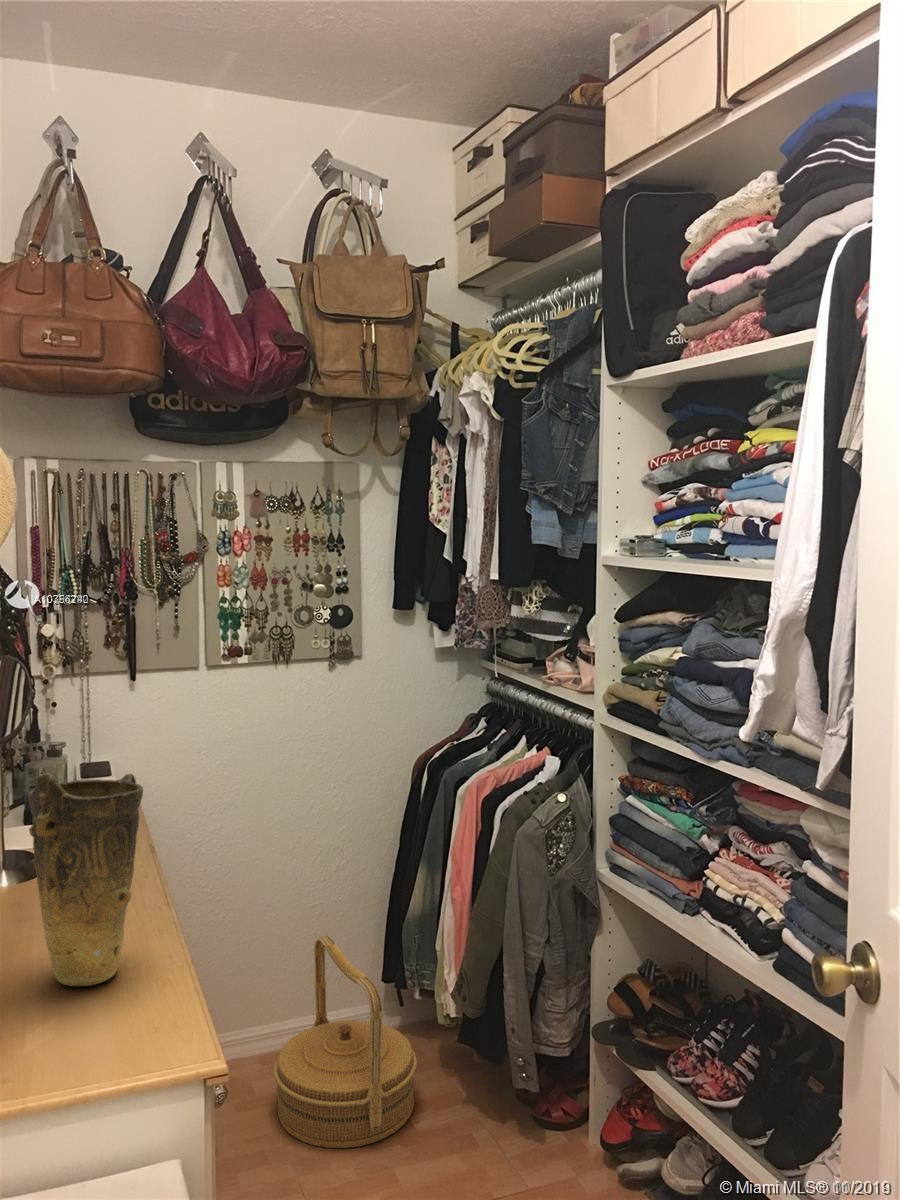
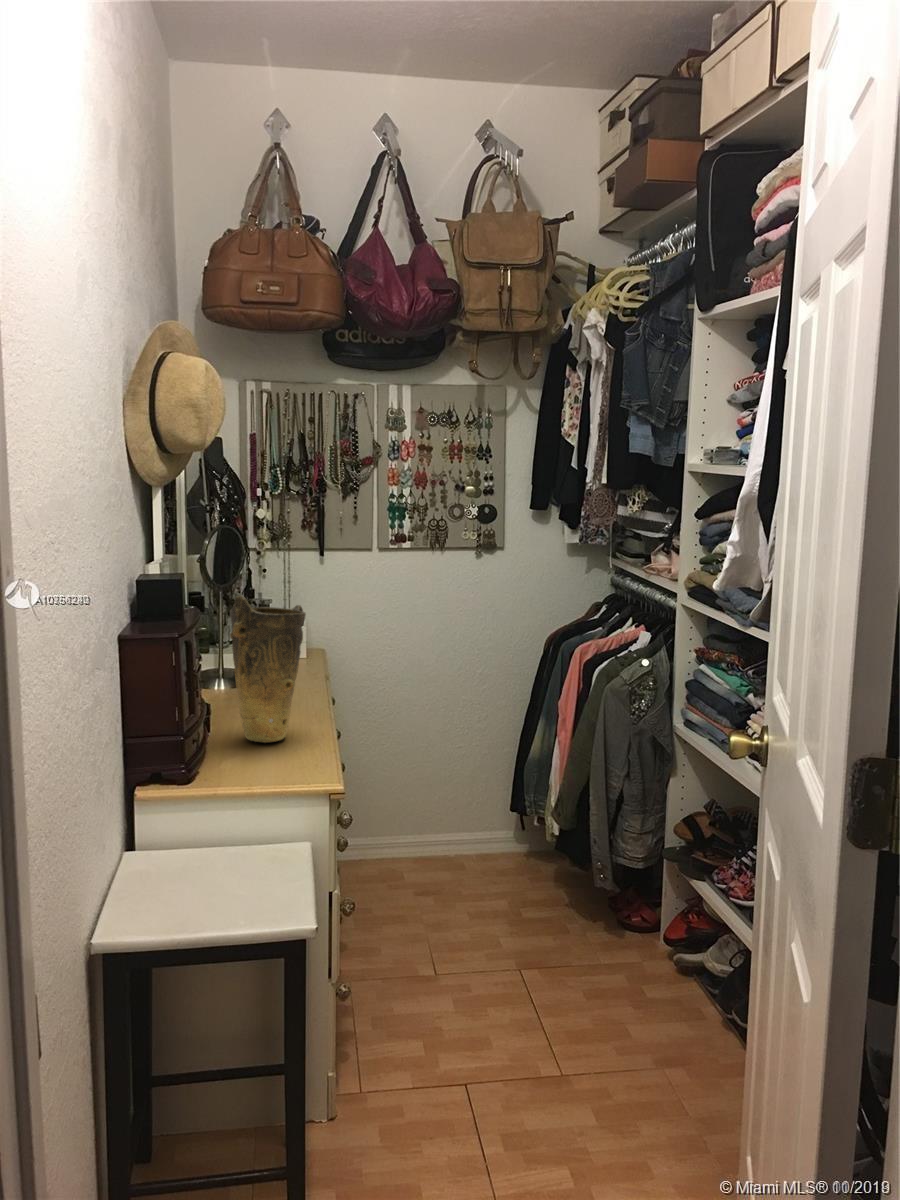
woven basket: present [274,936,417,1148] -> none [415,766,527,921]

